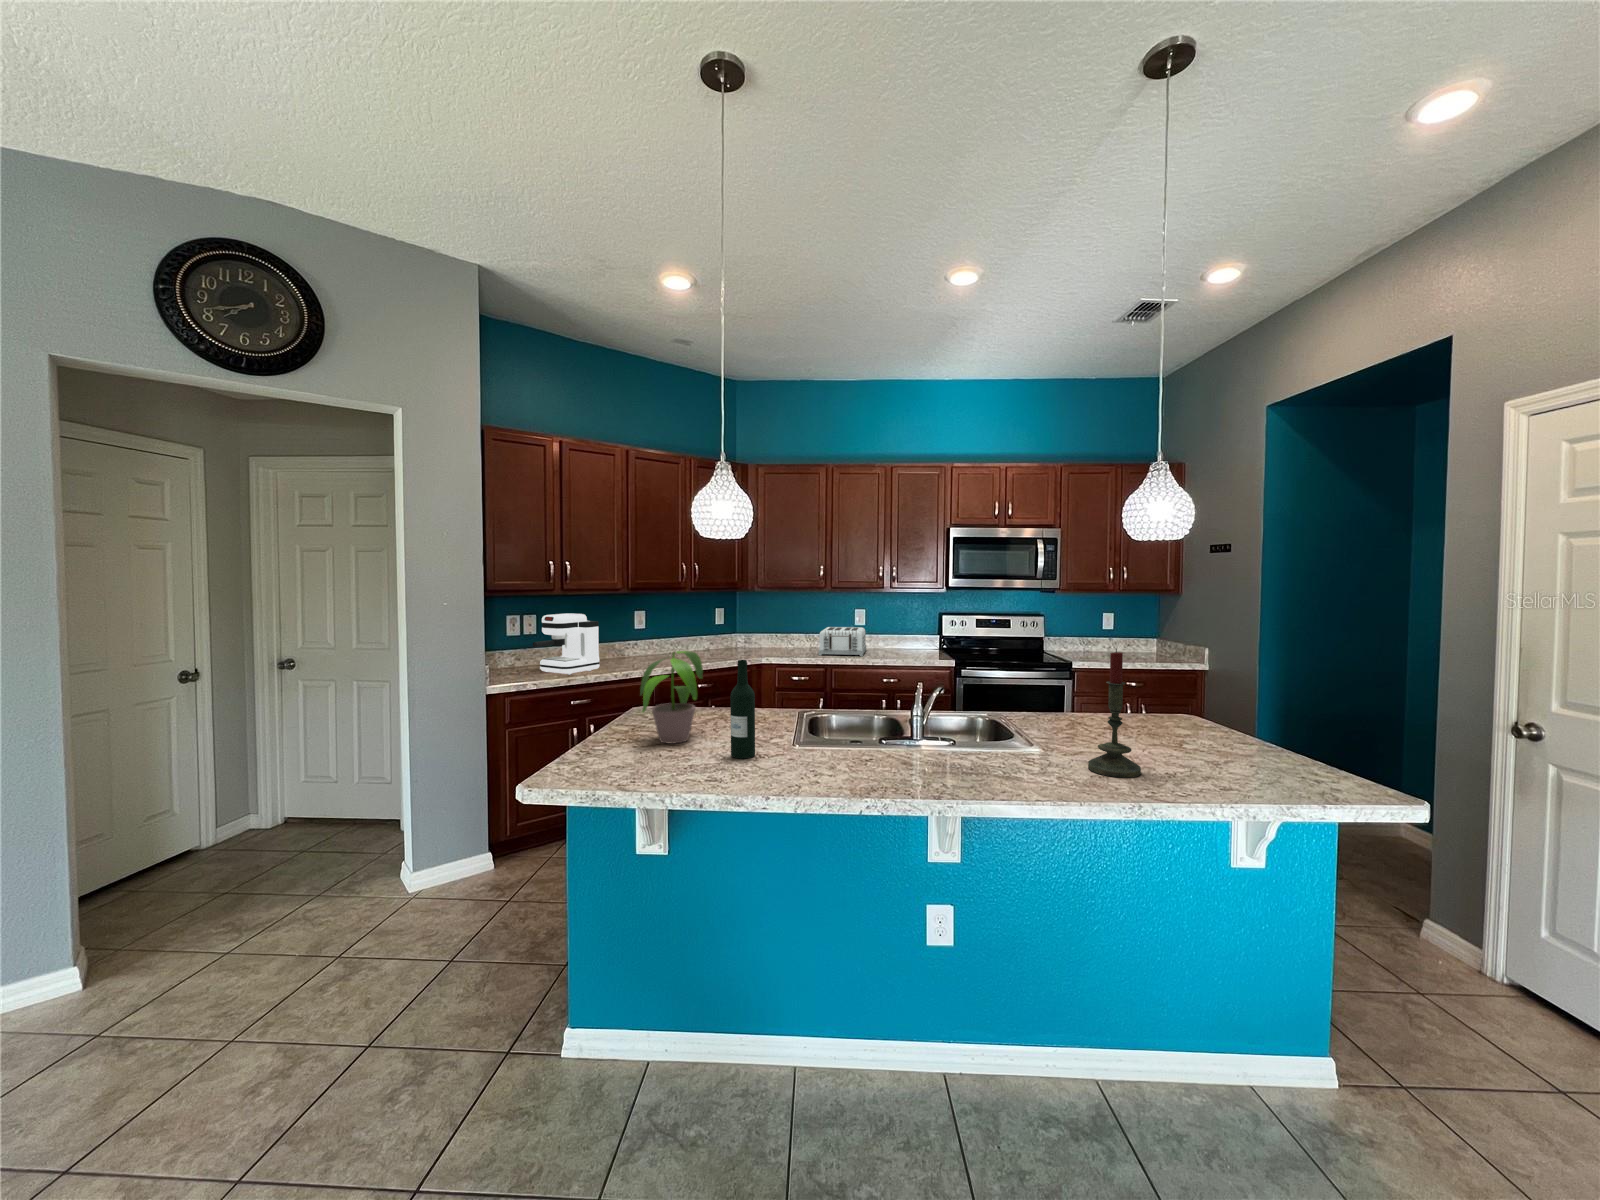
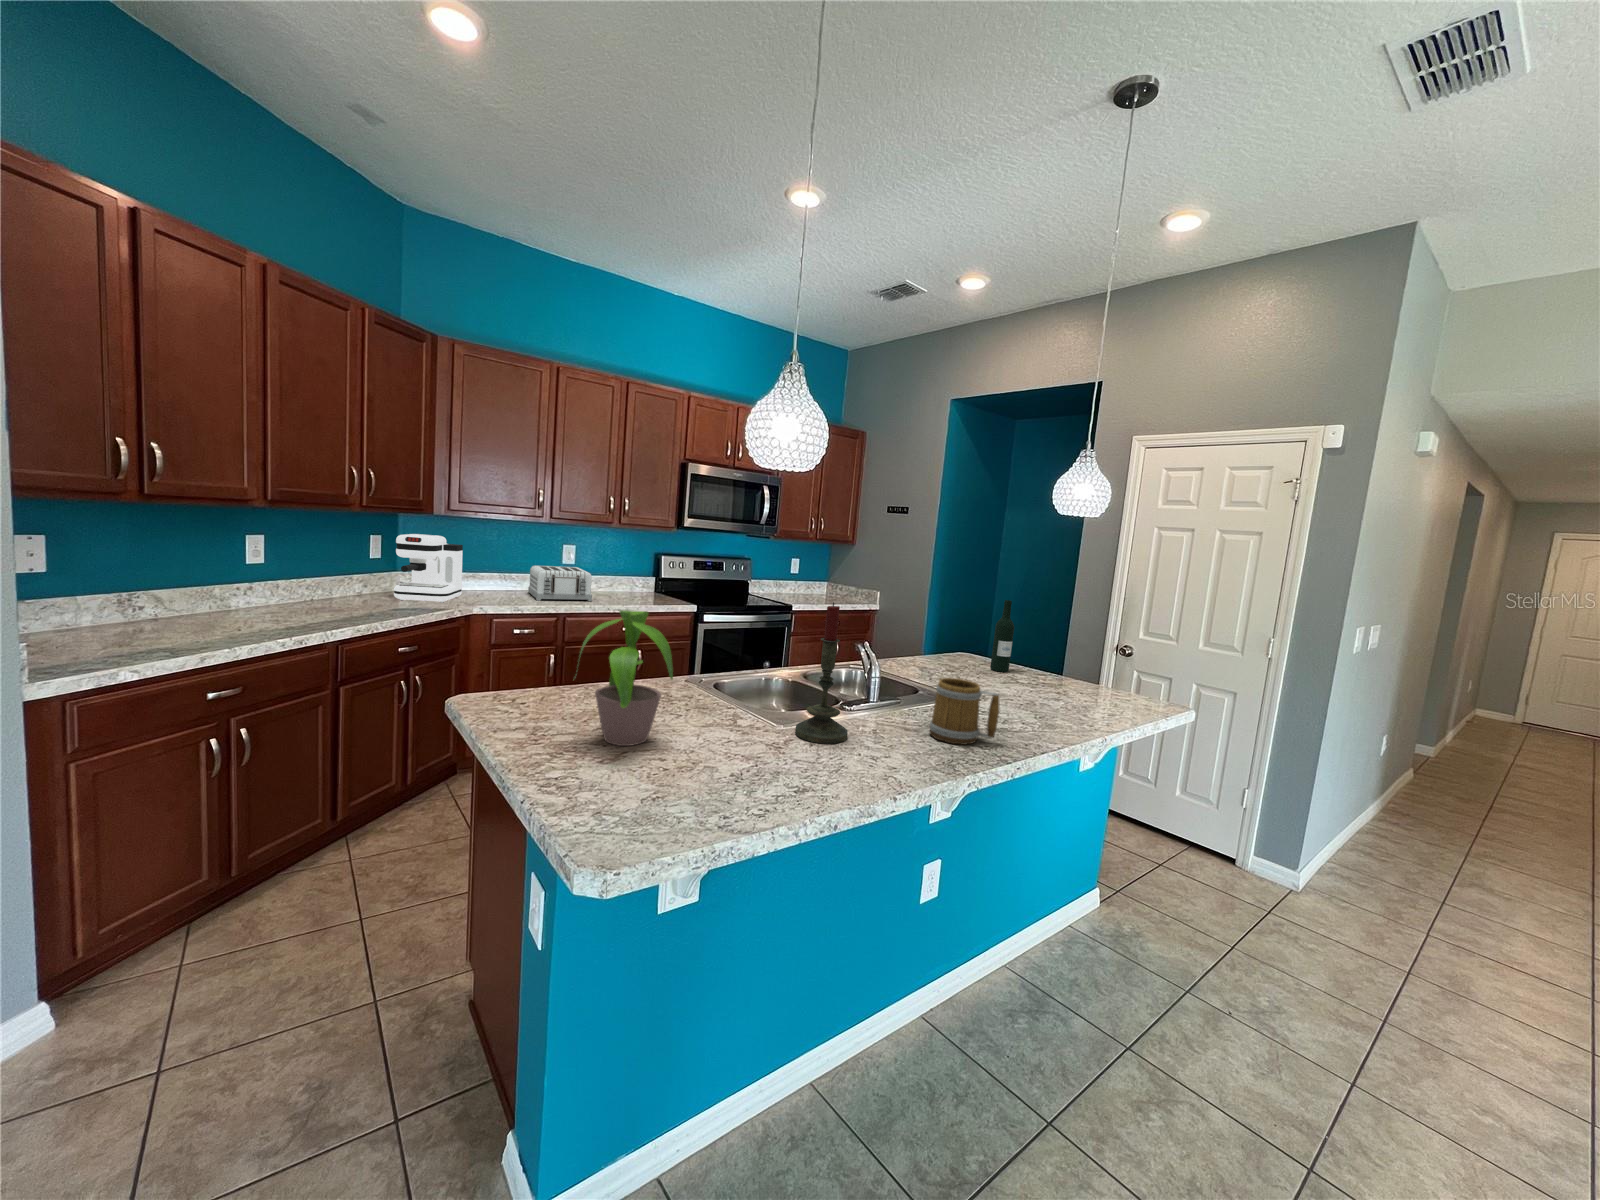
coffee maker: present [533,613,600,675] -> present [394,534,463,603]
candle: present [1088,649,1141,778] -> present [795,602,848,744]
wine bottle: present [730,660,755,758] -> present [990,600,1014,672]
mug: none [890,716,943,779] -> present [929,678,1000,745]

